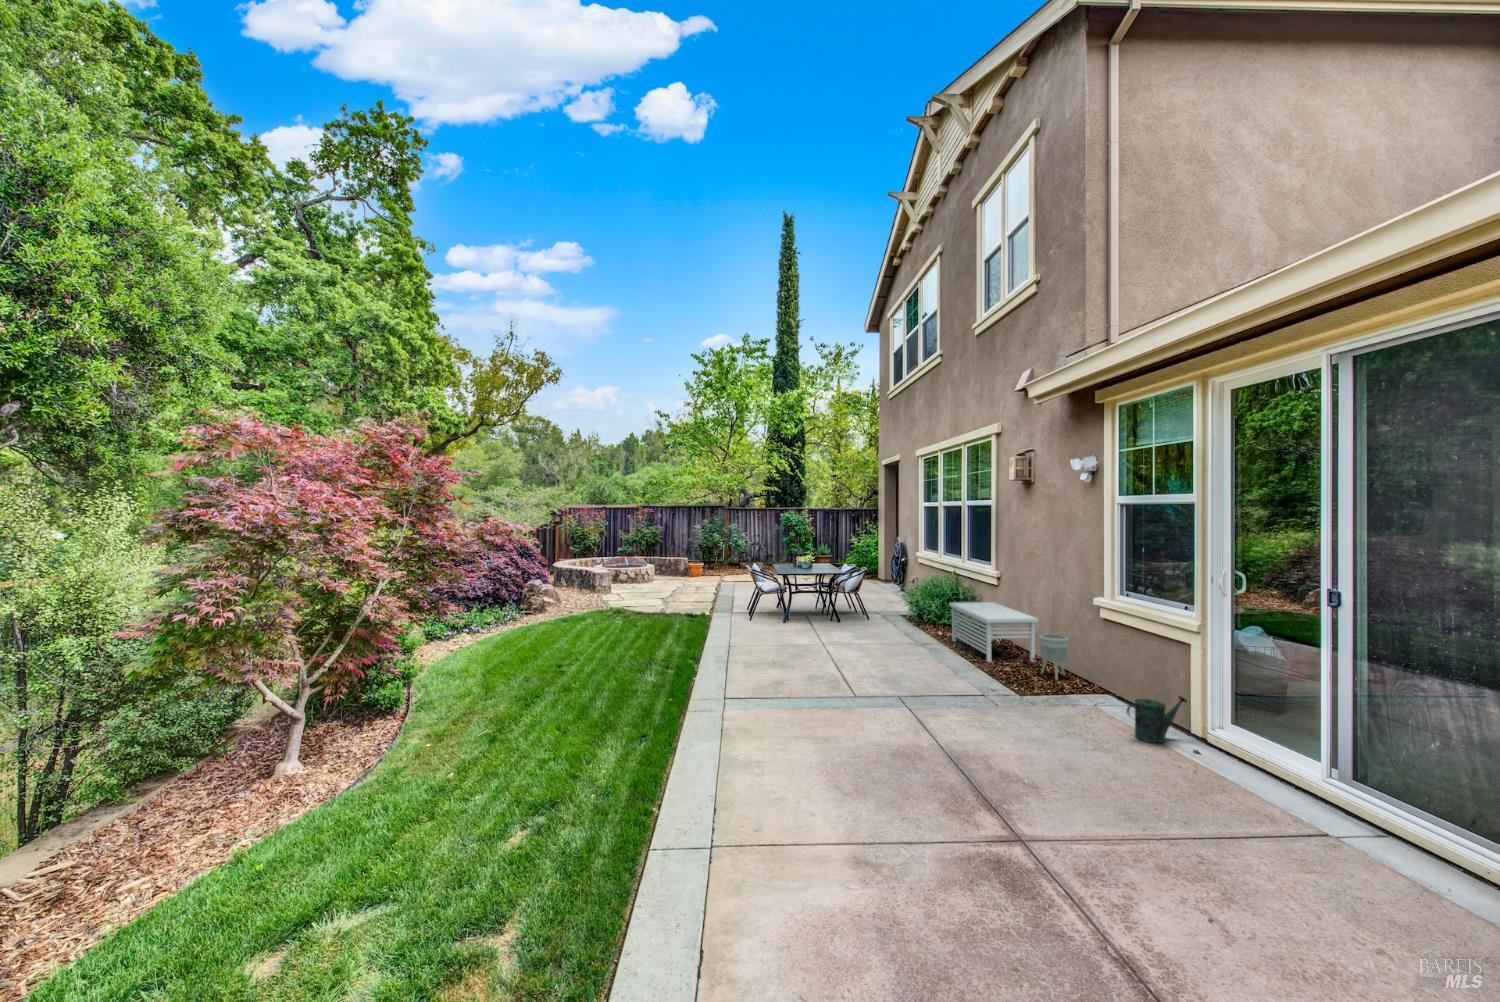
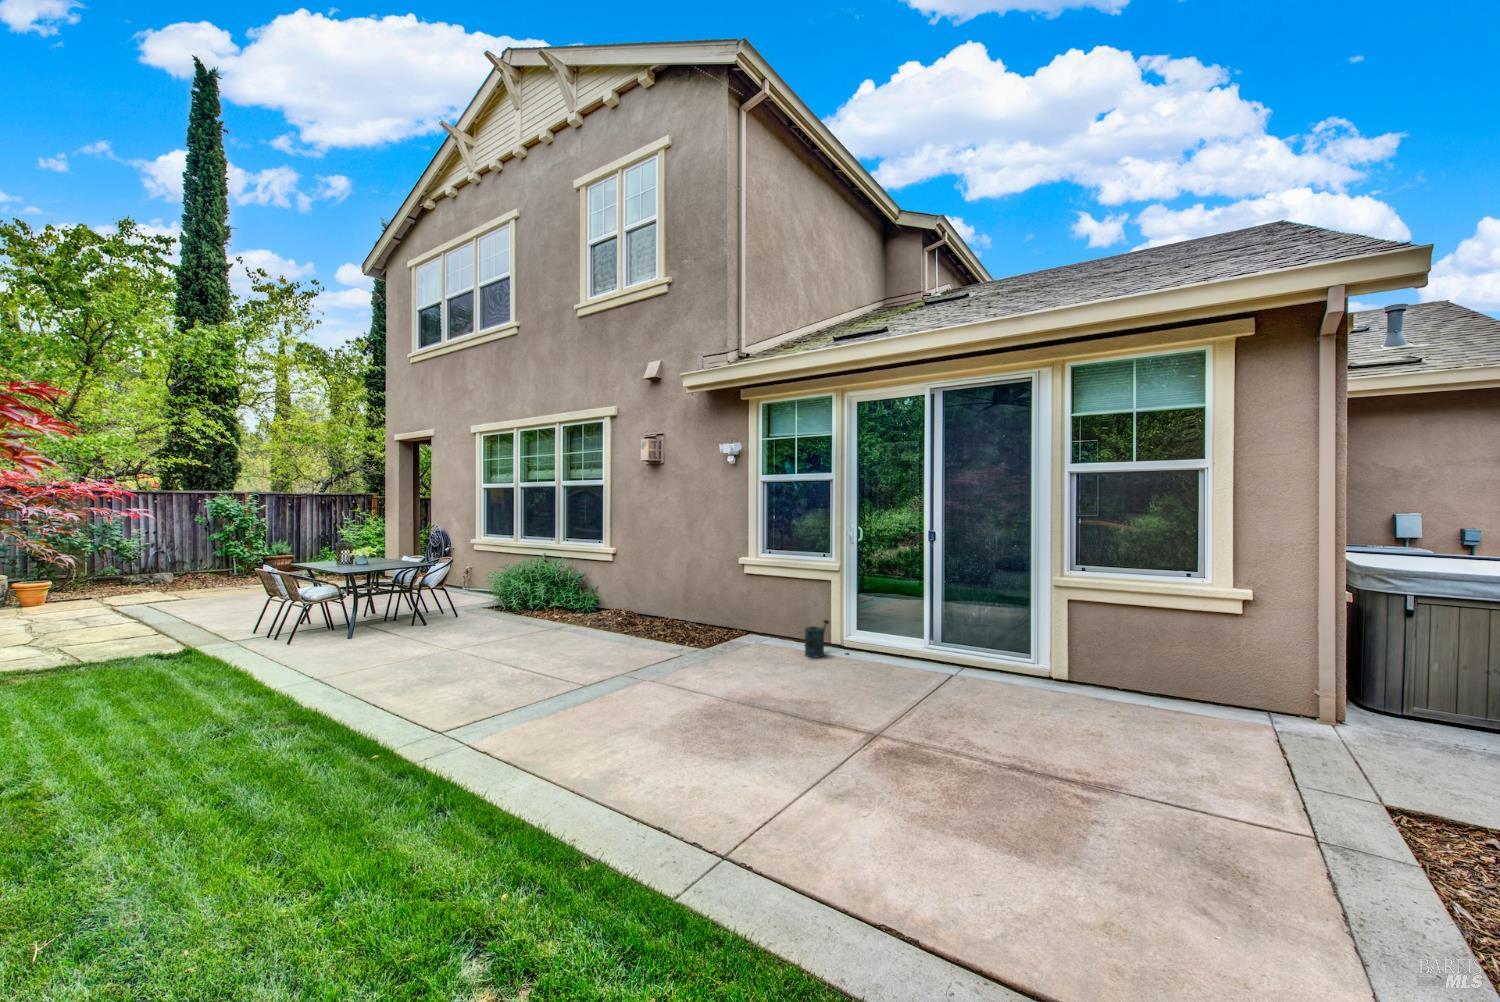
storage bench: present [949,602,1038,662] -> none [575,577,672,631]
planter: present [1039,634,1069,680] -> none [688,595,711,633]

